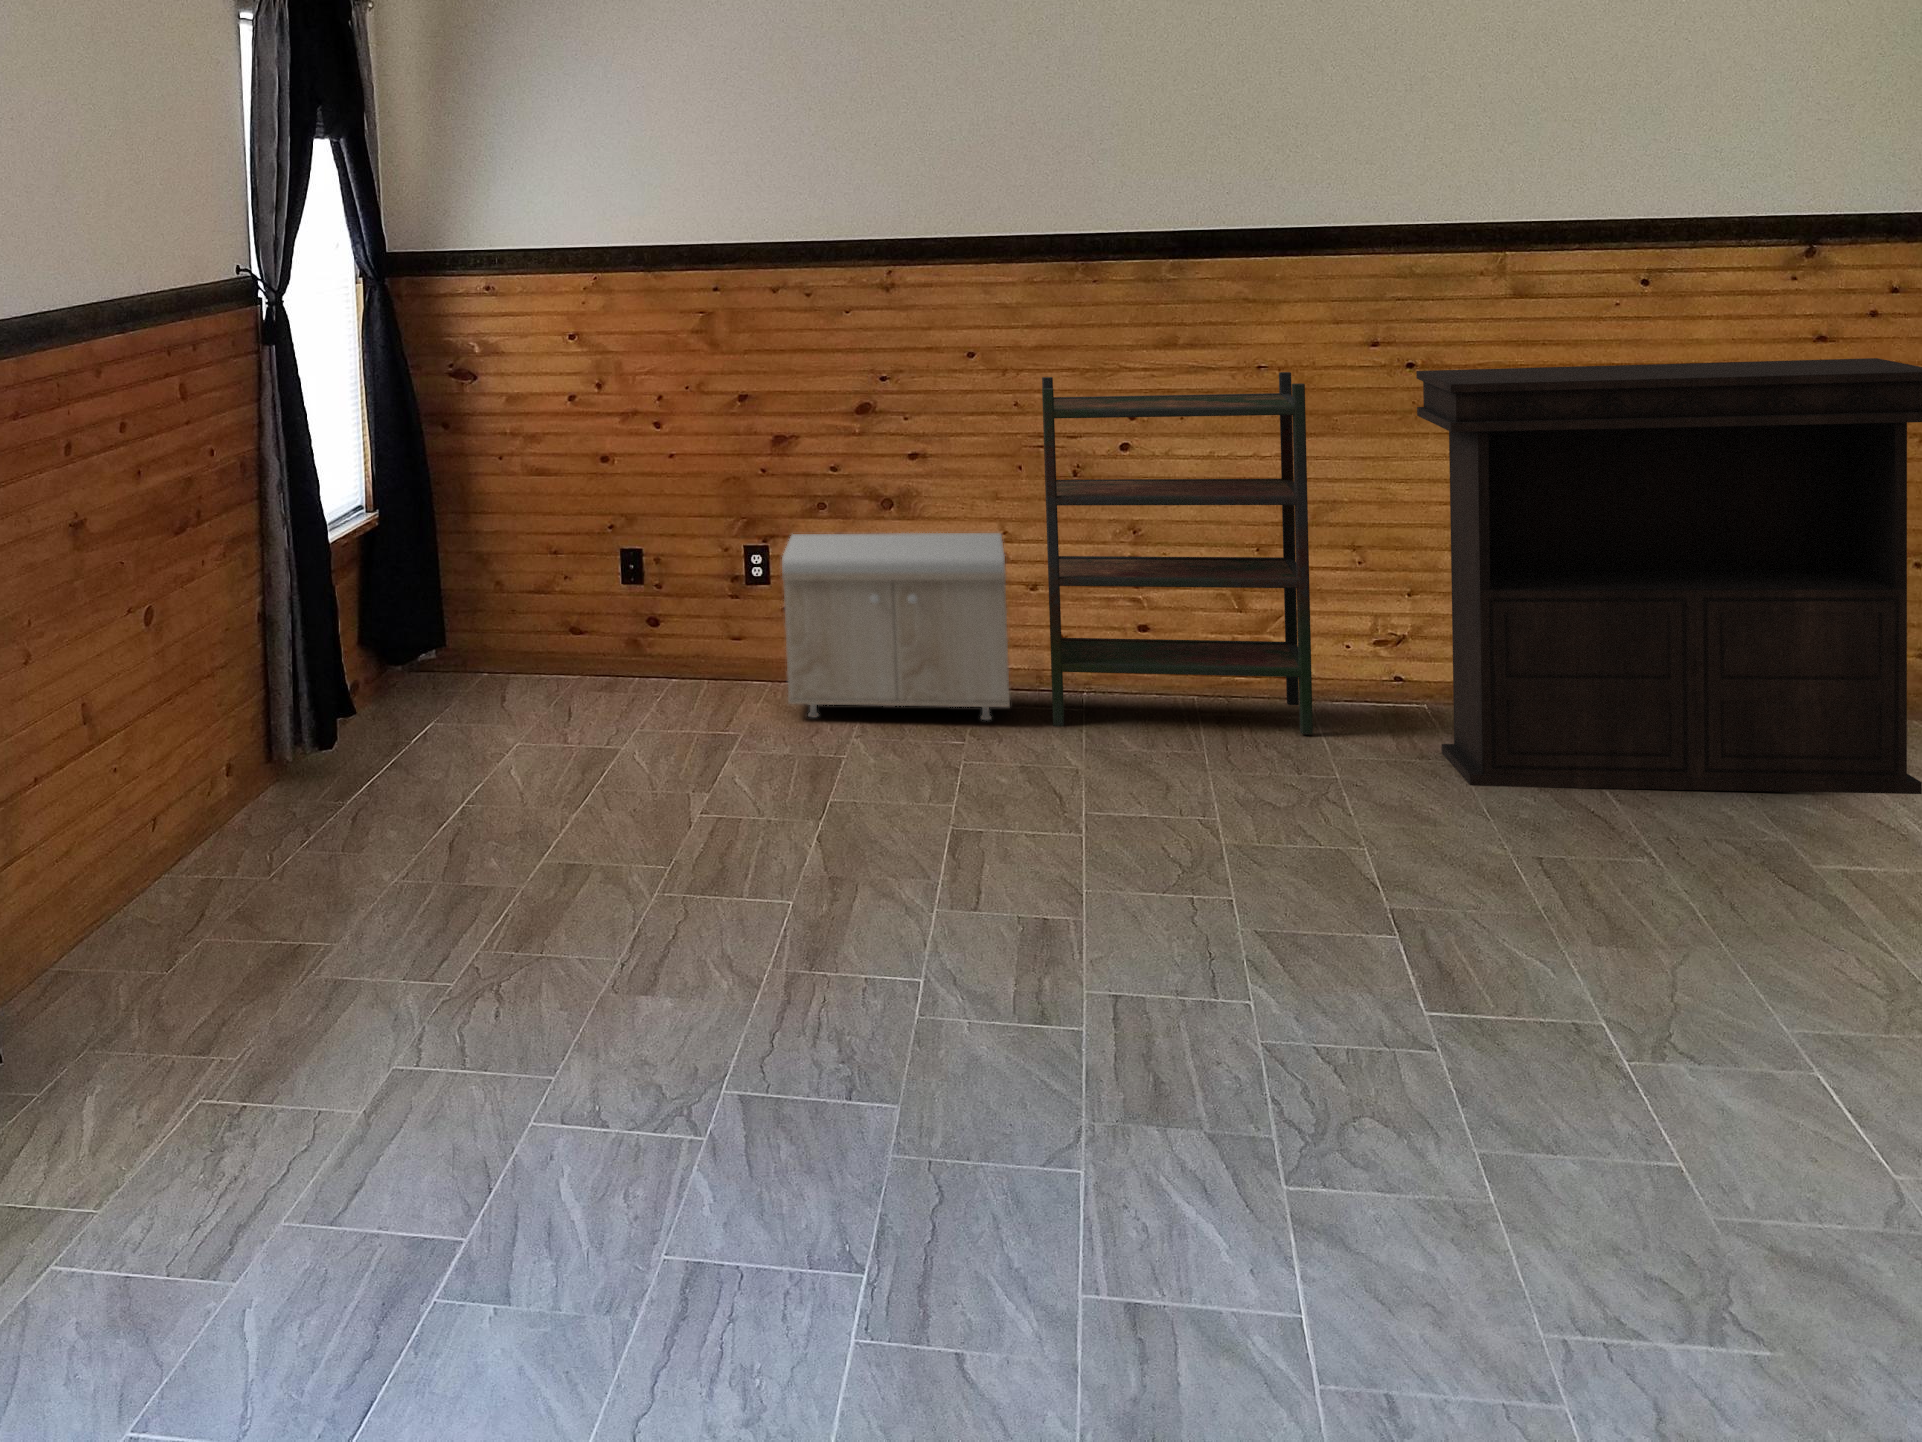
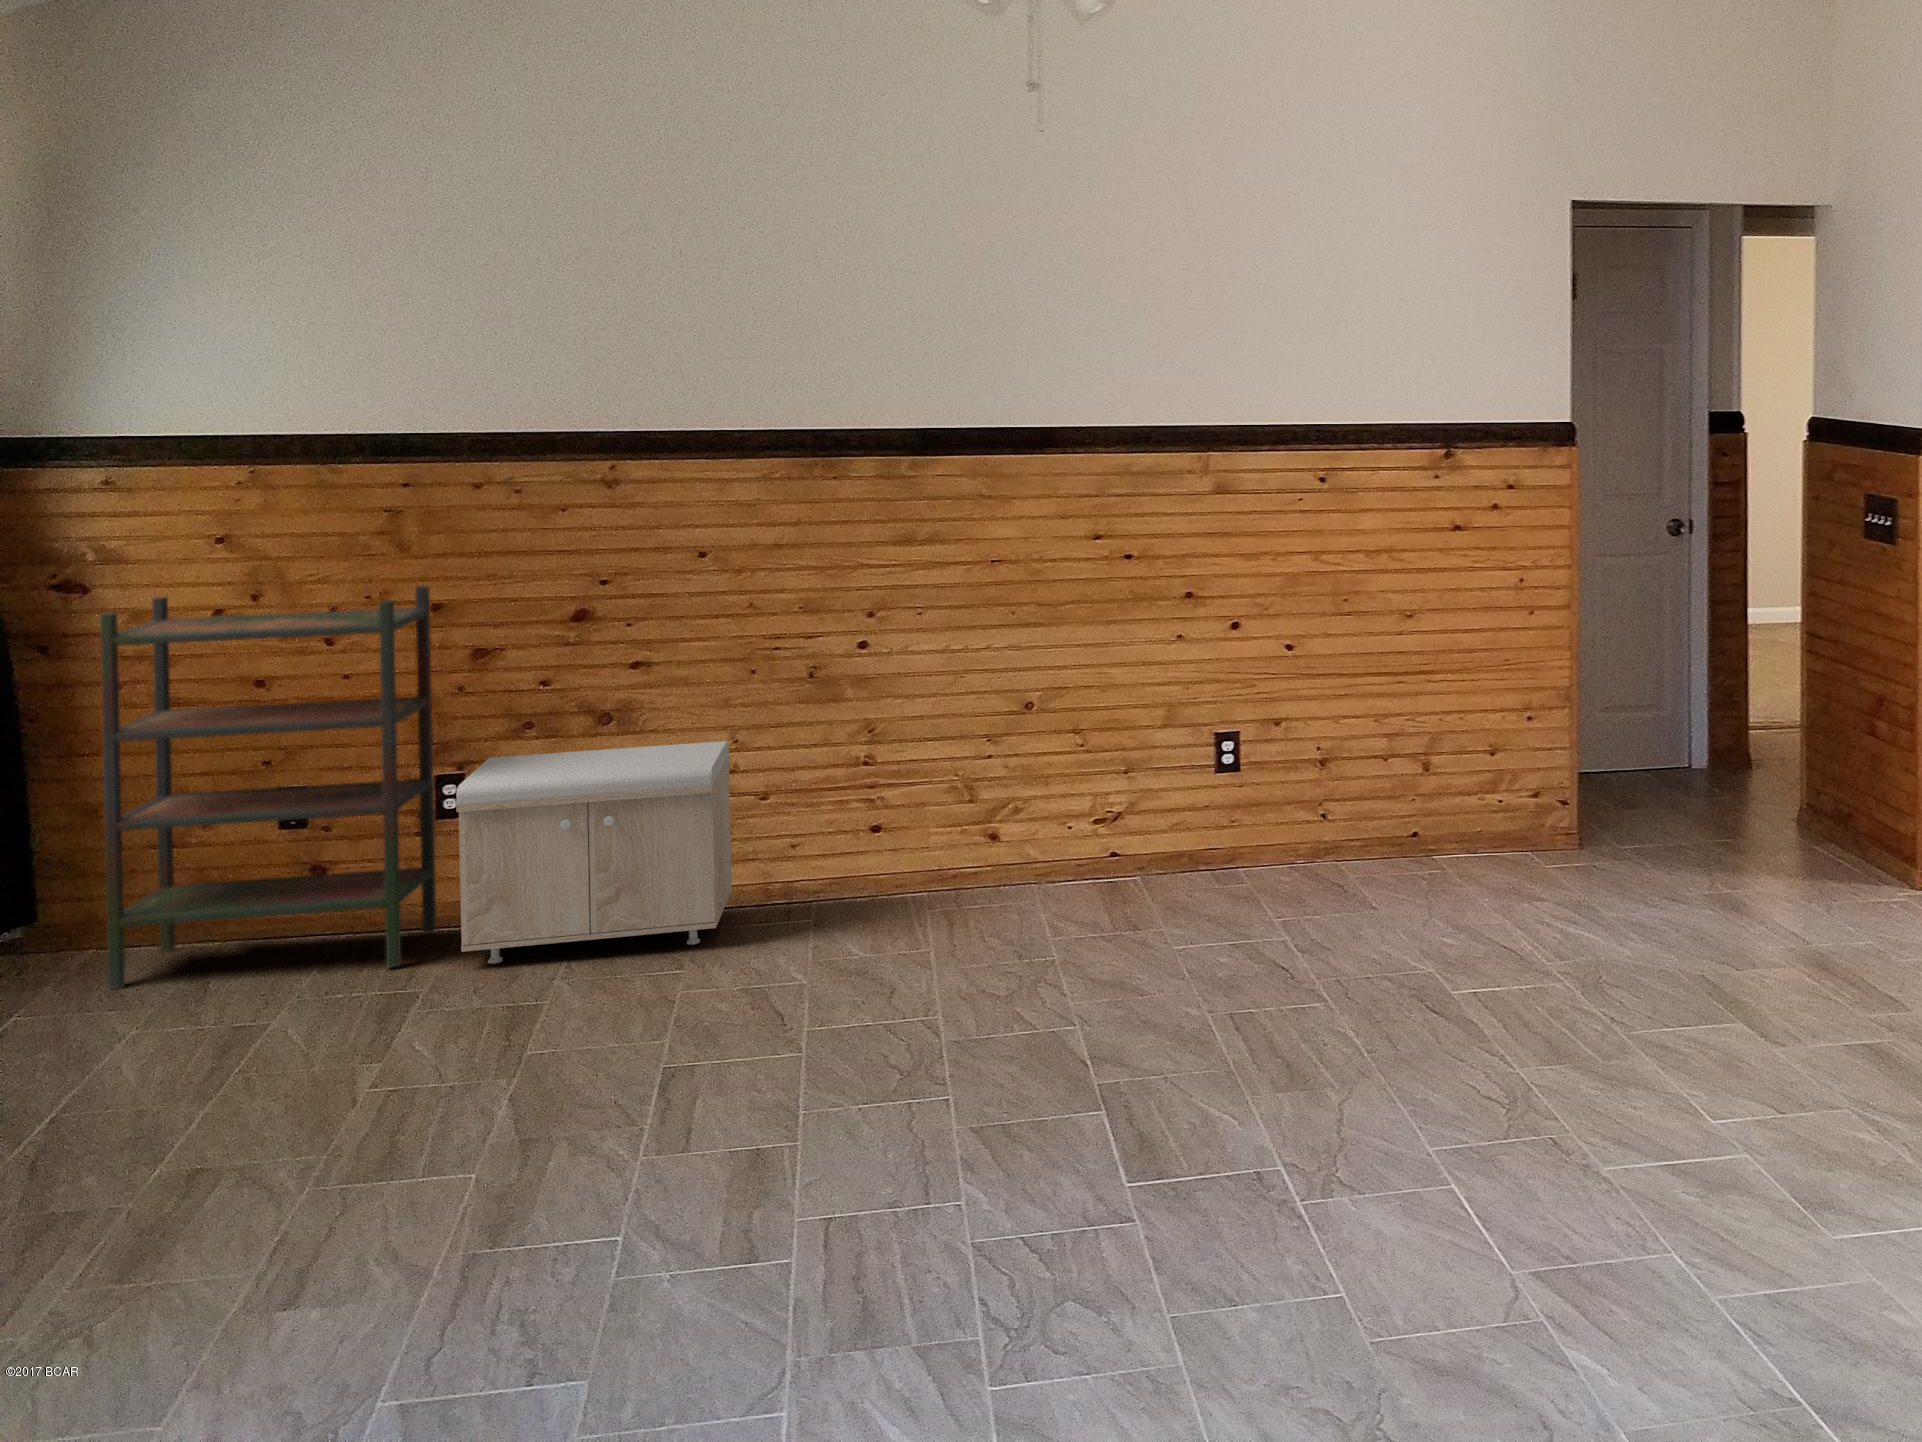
console table: present [1416,358,1922,794] -> none [1109,546,1503,957]
bookshelf: present [1042,372,1313,734] -> present [100,586,436,990]

